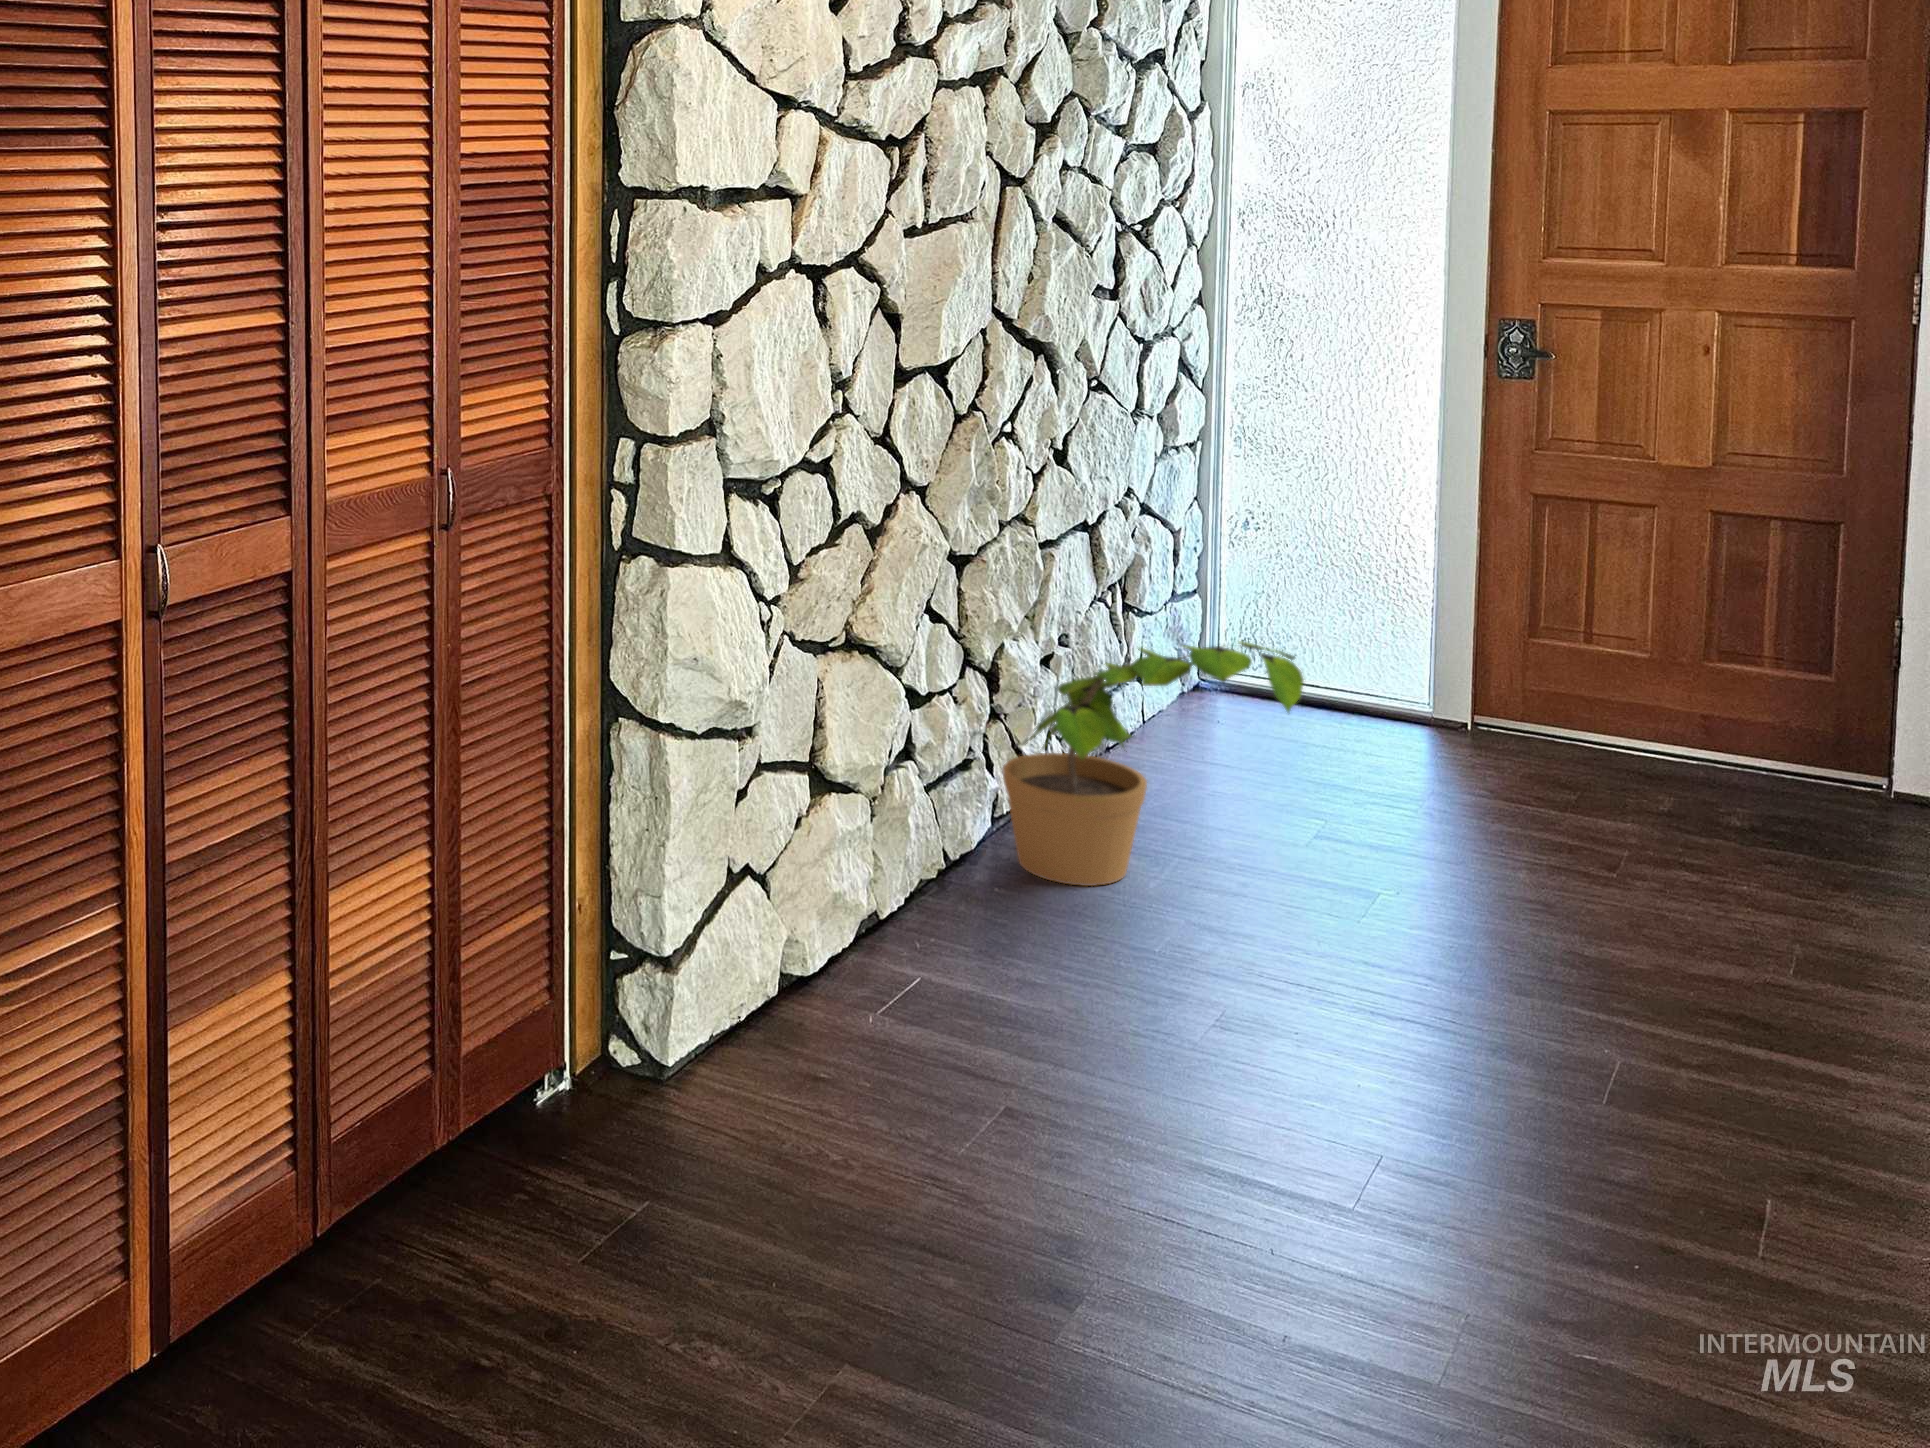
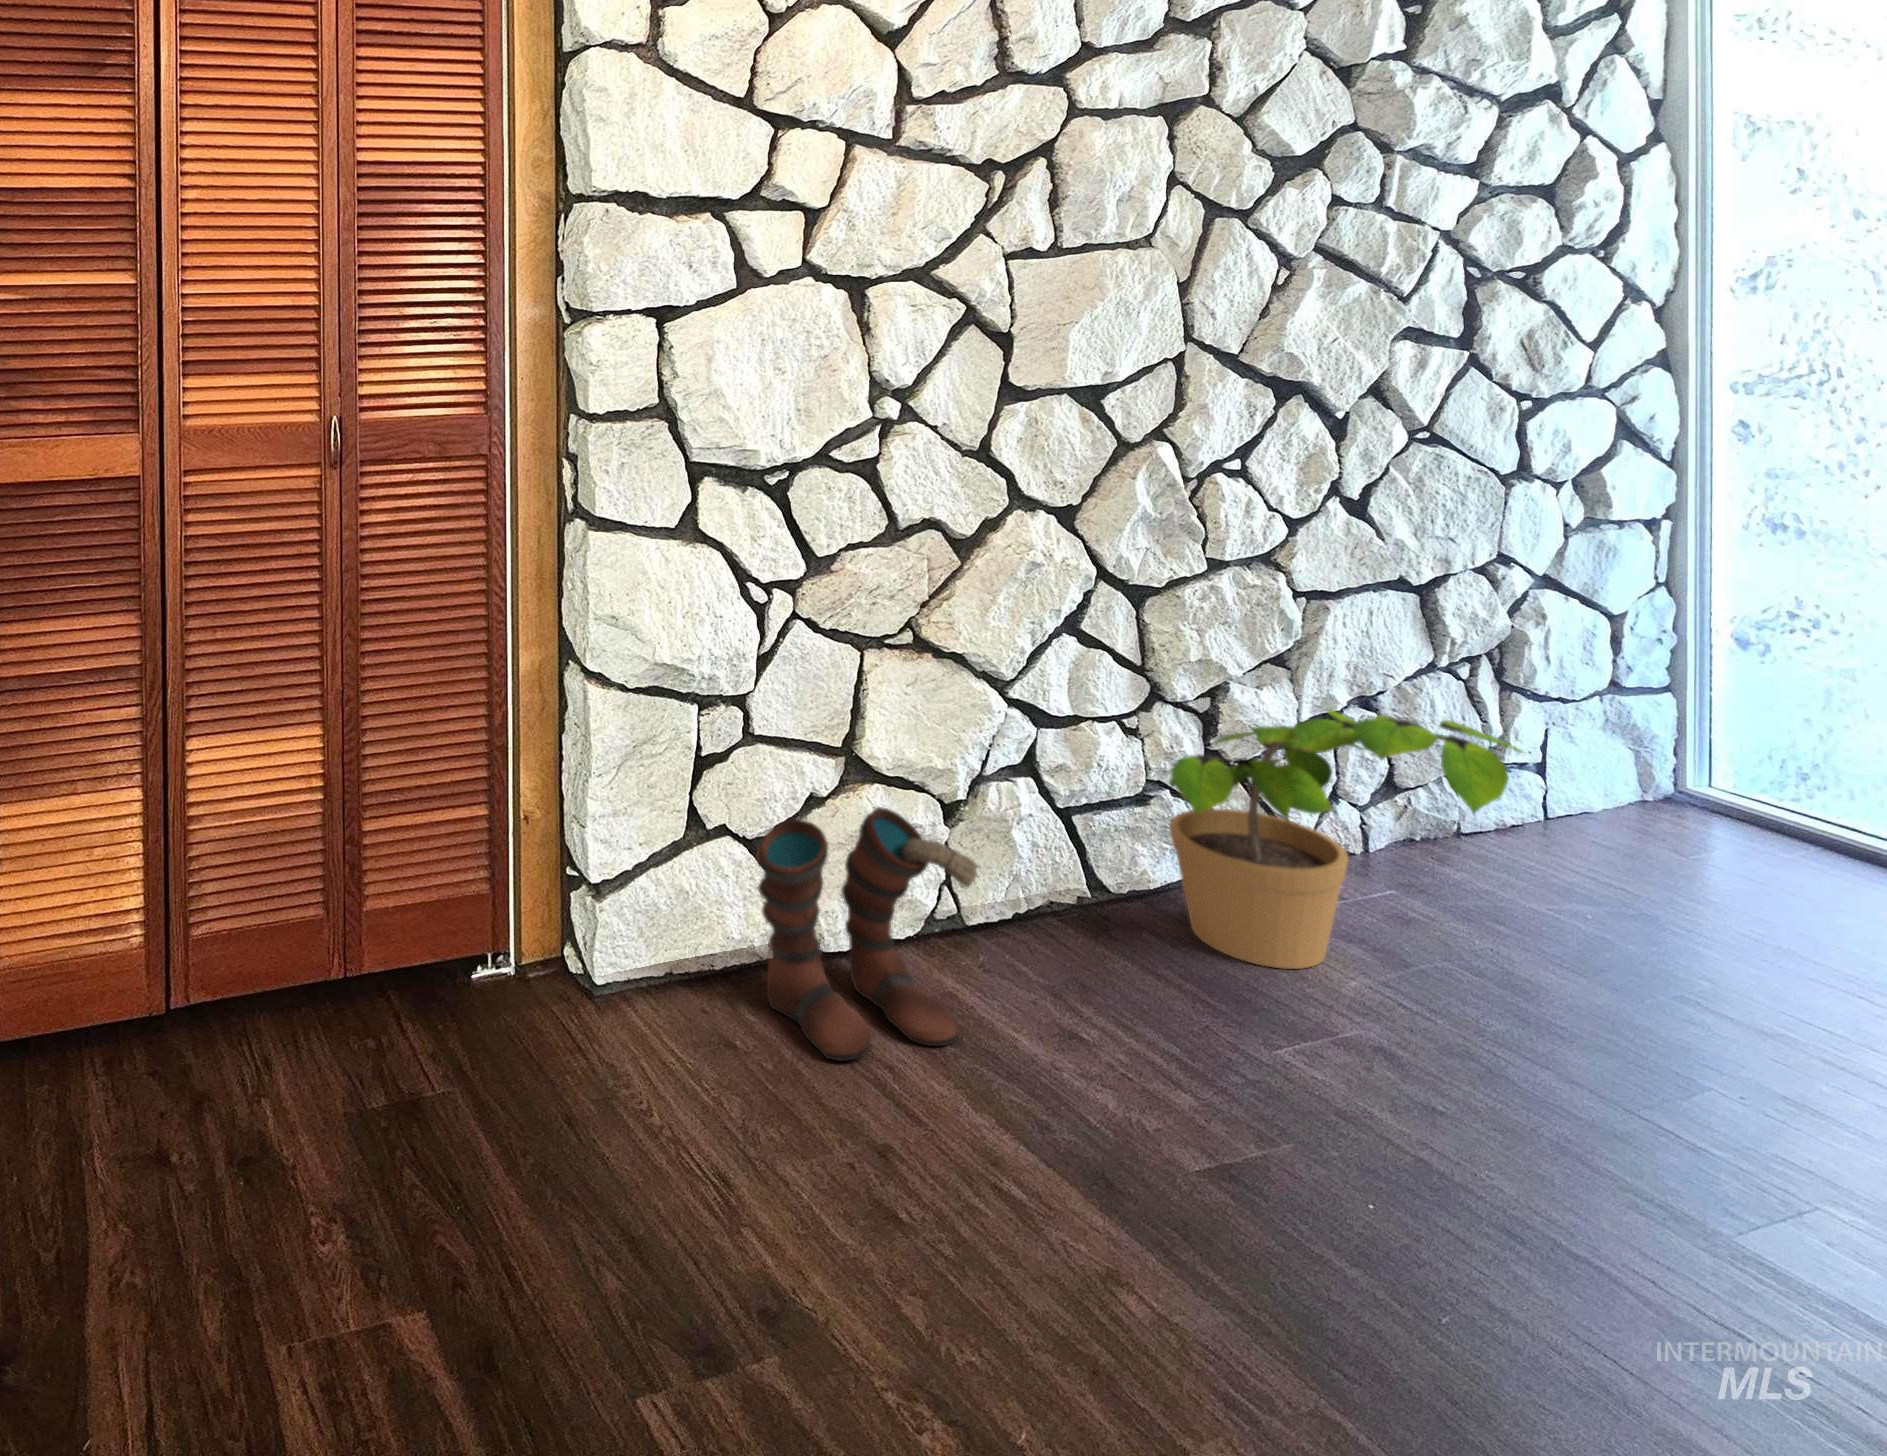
boots: none [794,811,978,1060] -> present [755,807,979,1061]

